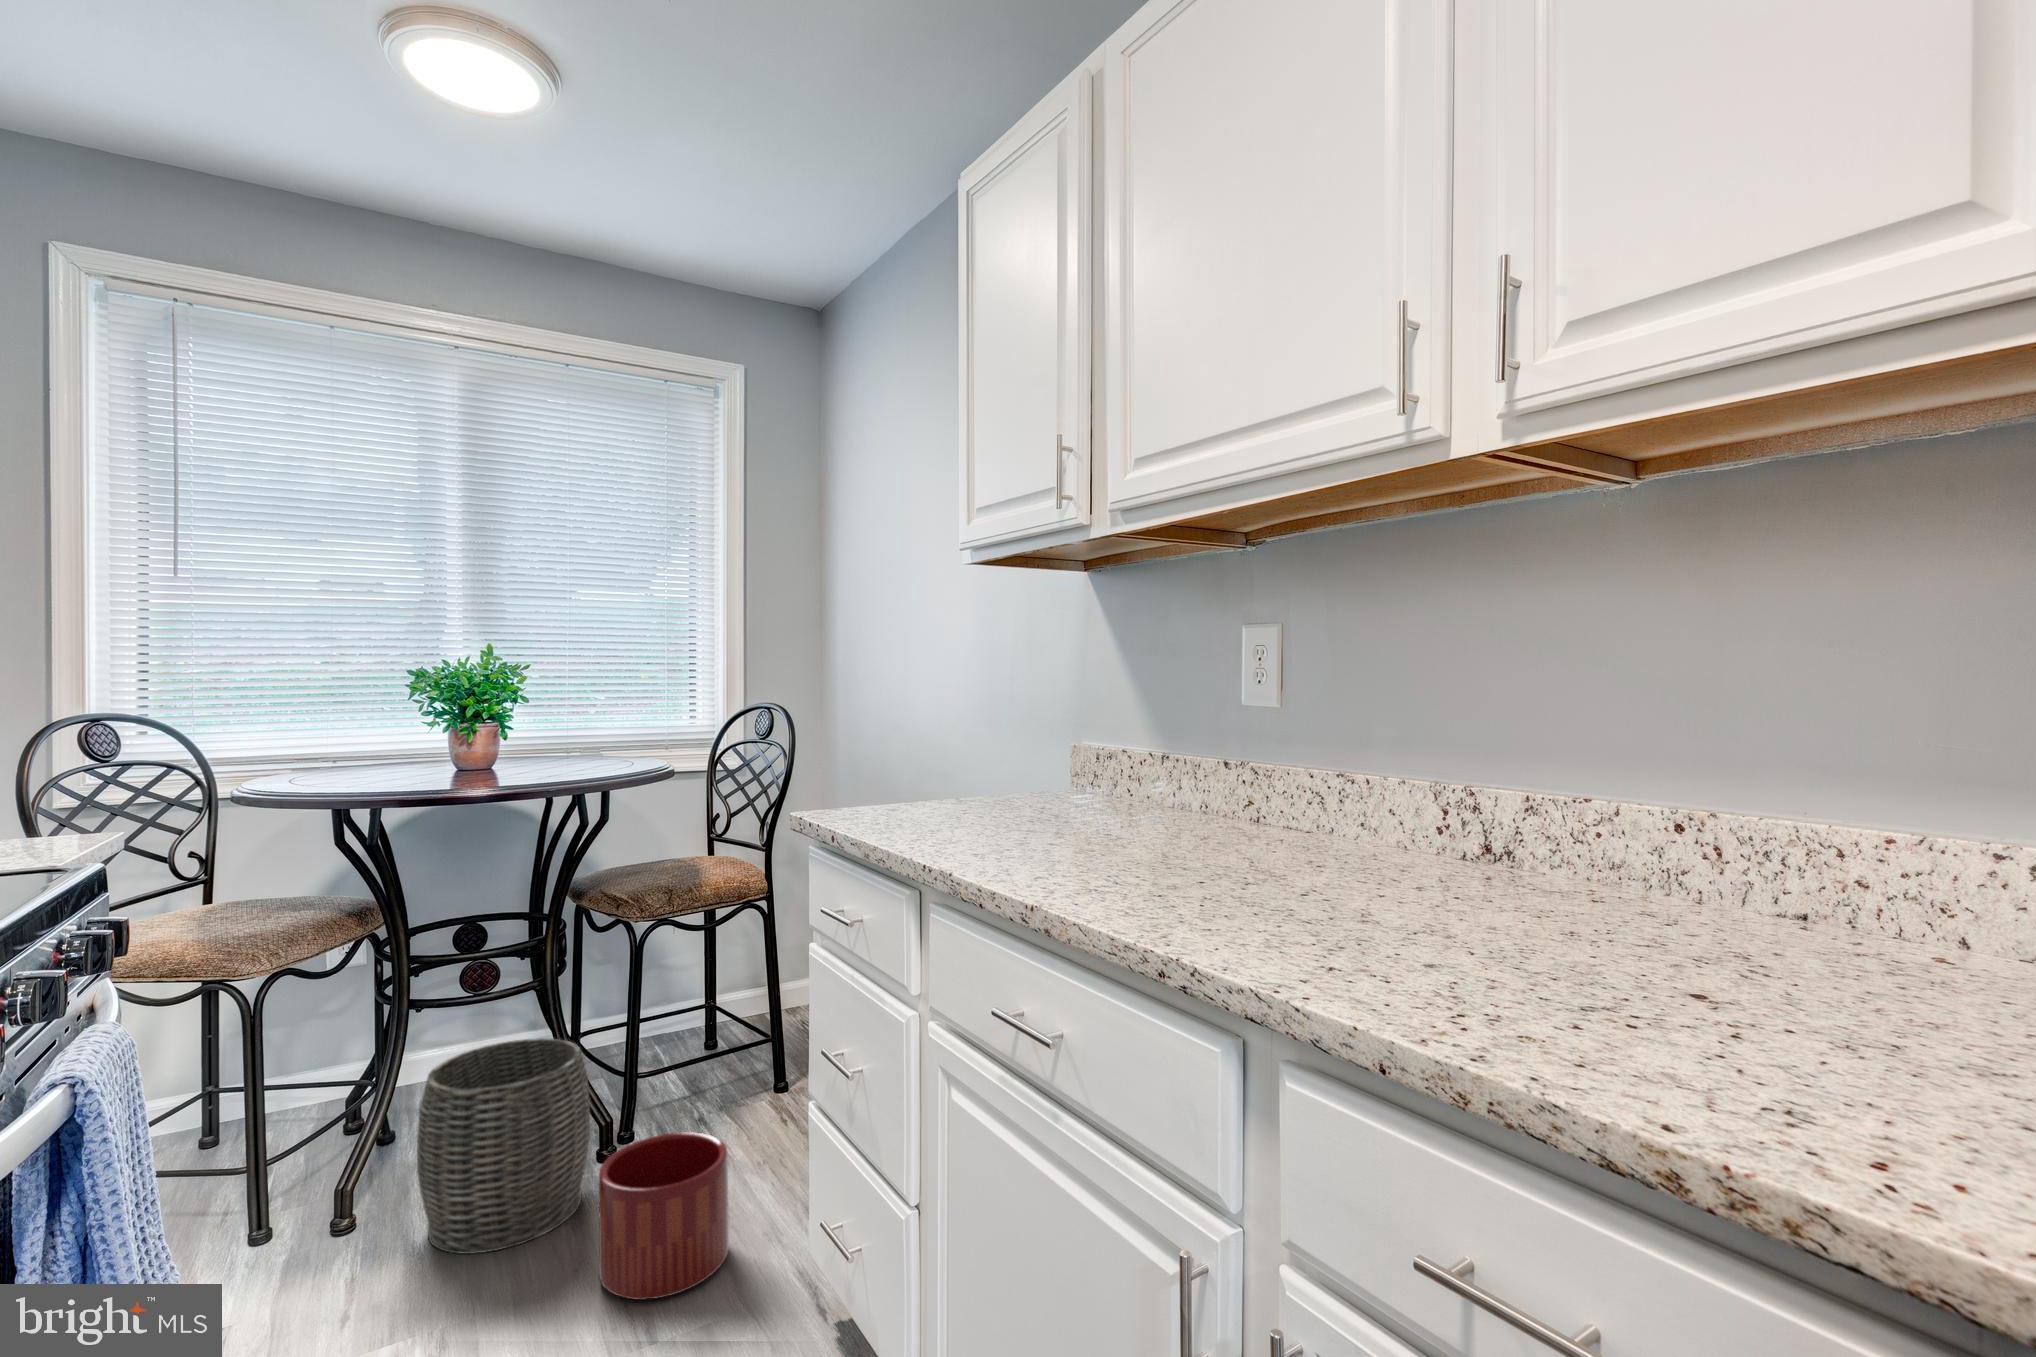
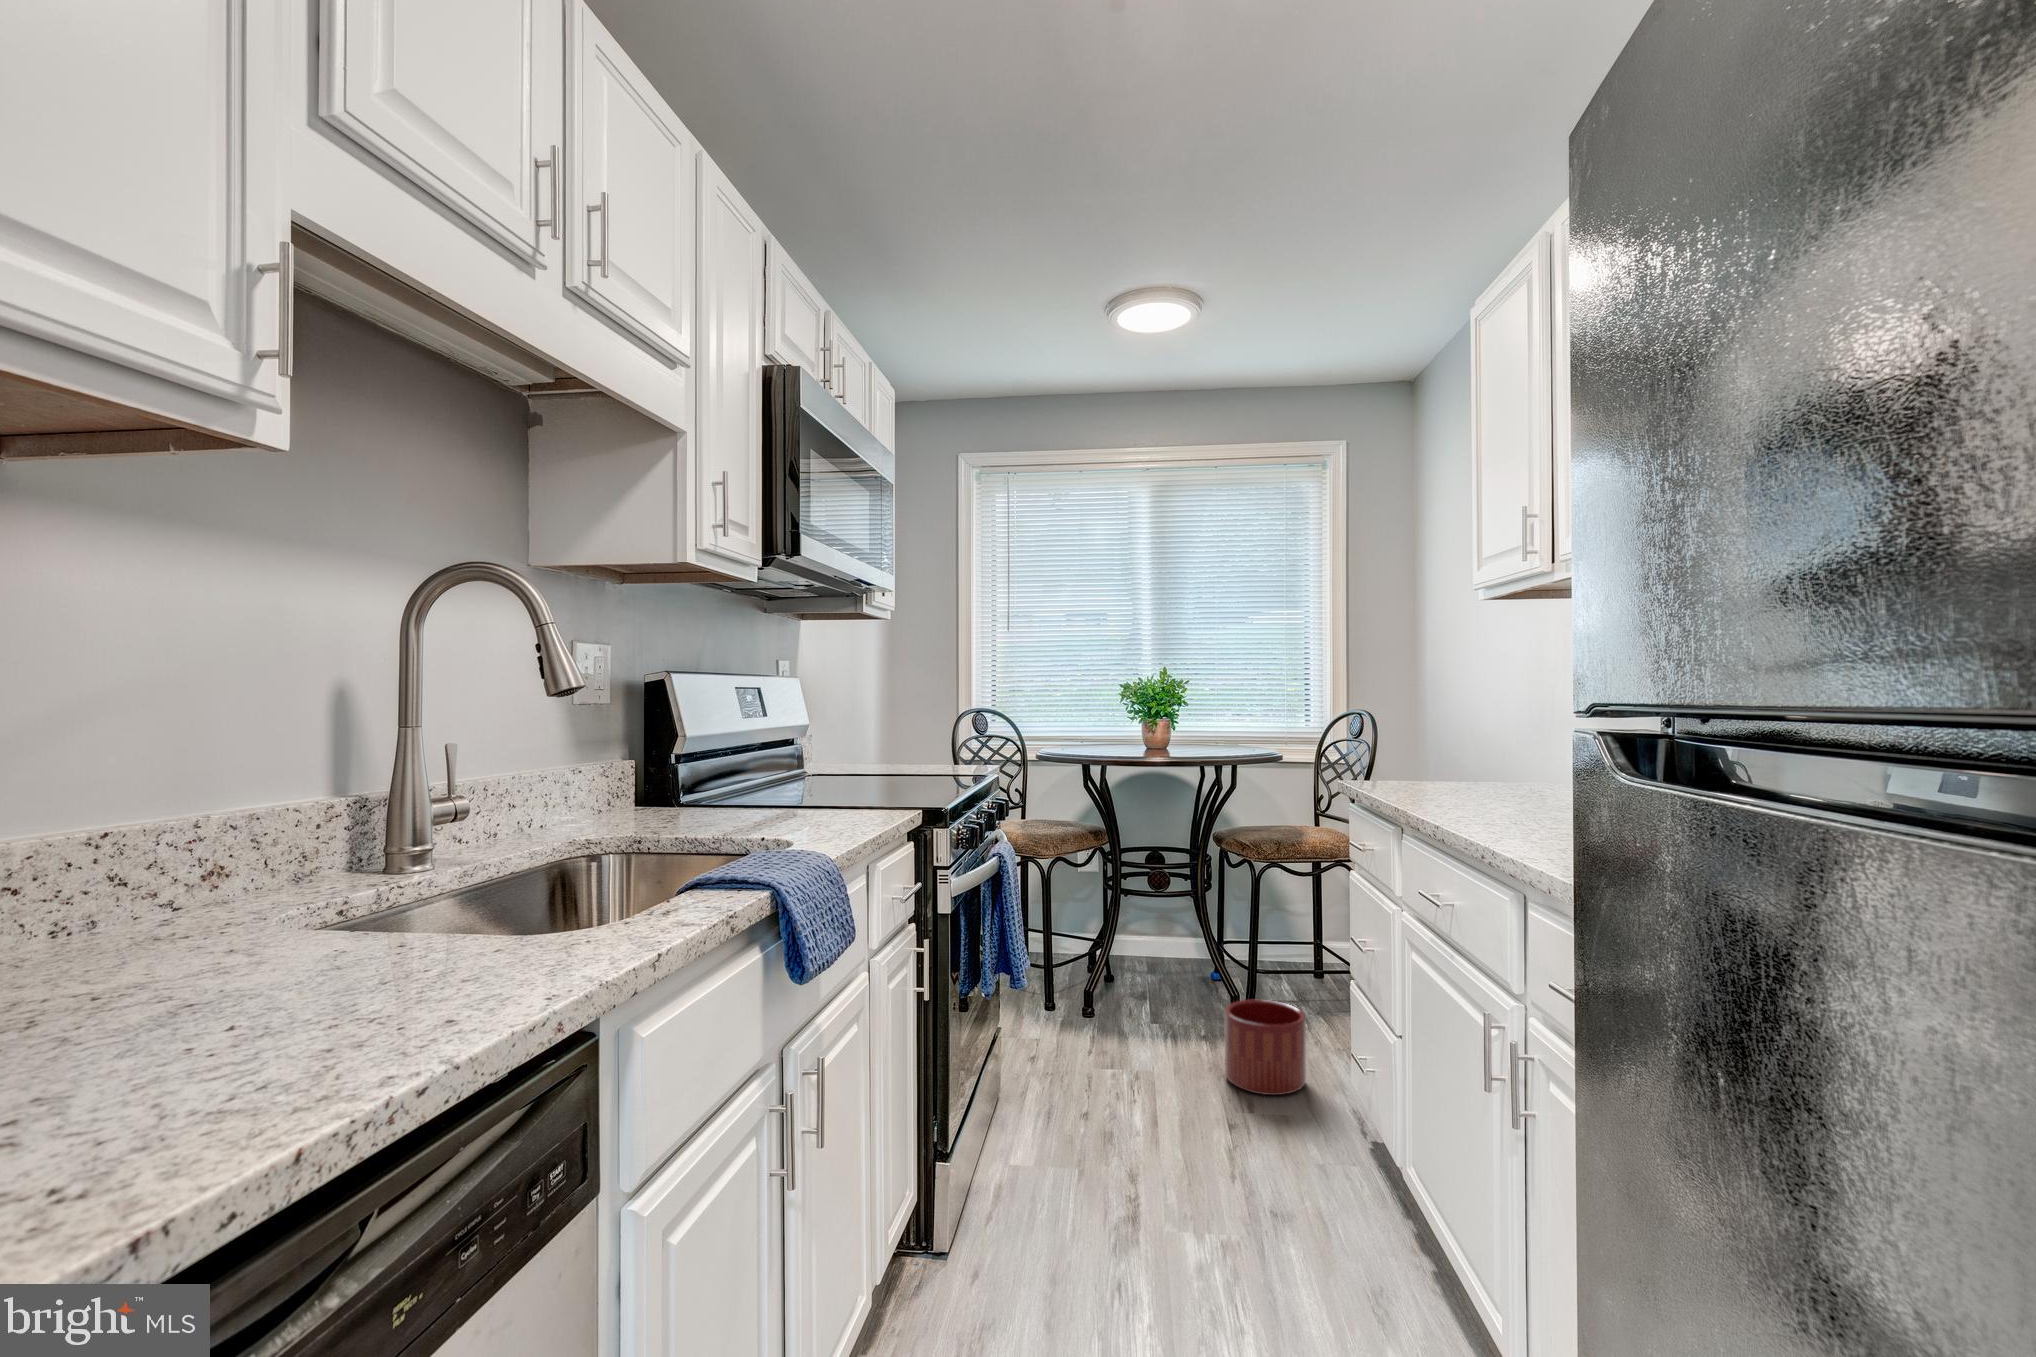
woven basket: present [417,1038,590,1254] -> none [1128,927,1224,1048]

